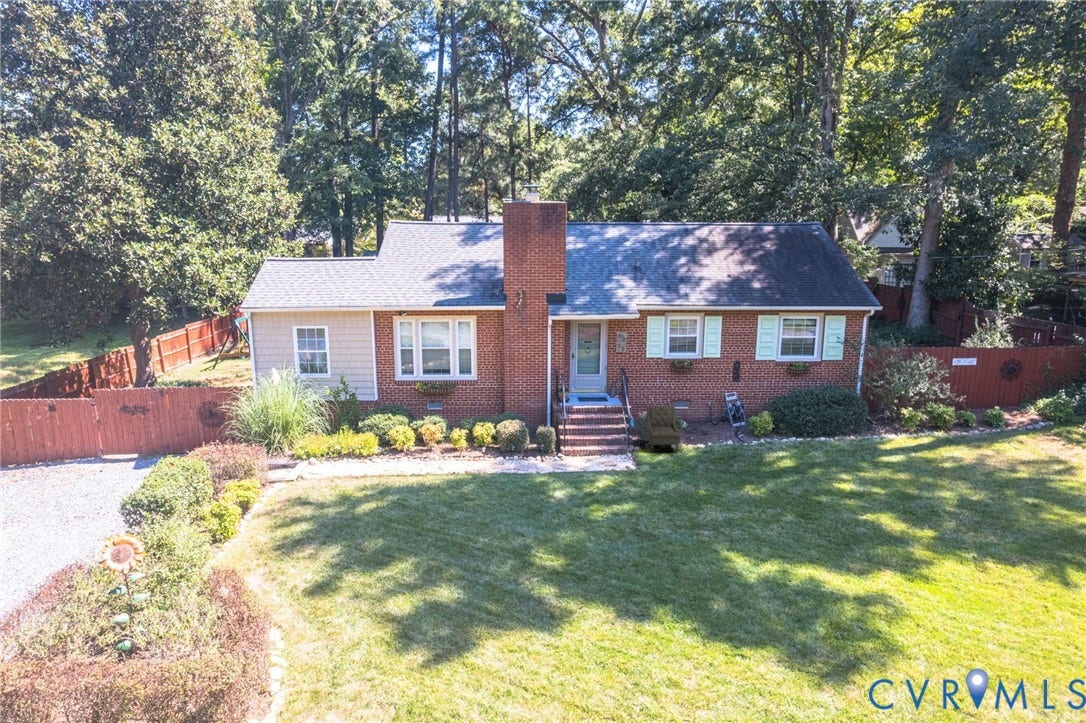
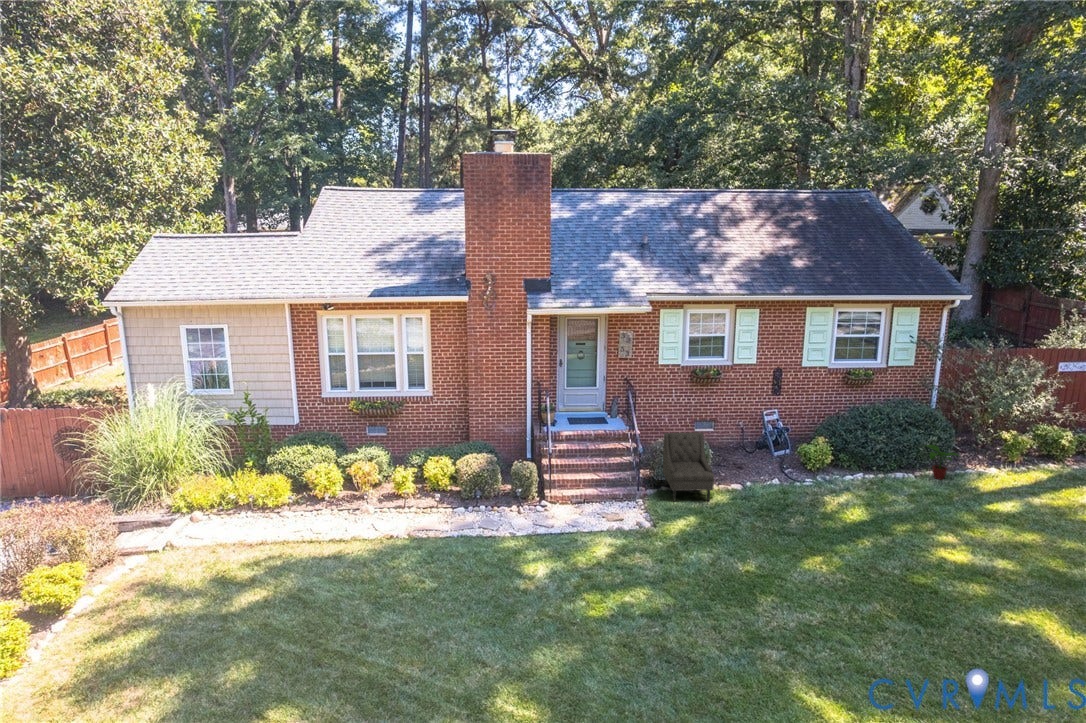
potted plant: none [839,418,865,443] -> present [923,445,959,480]

